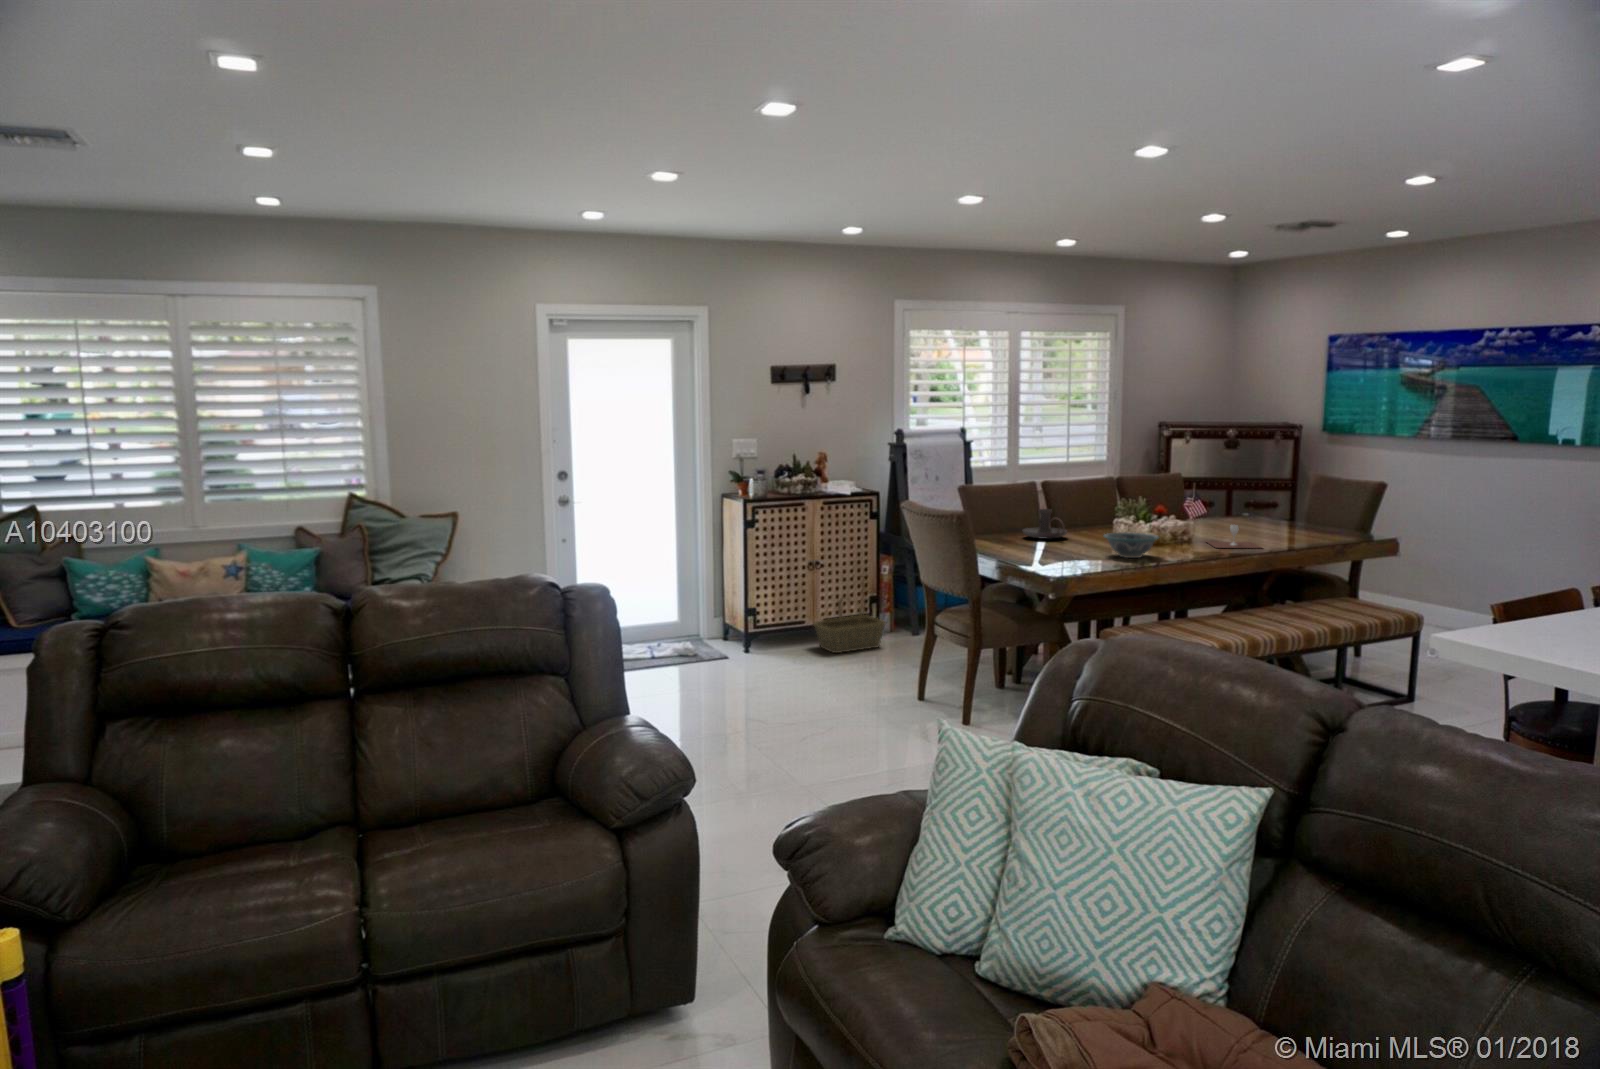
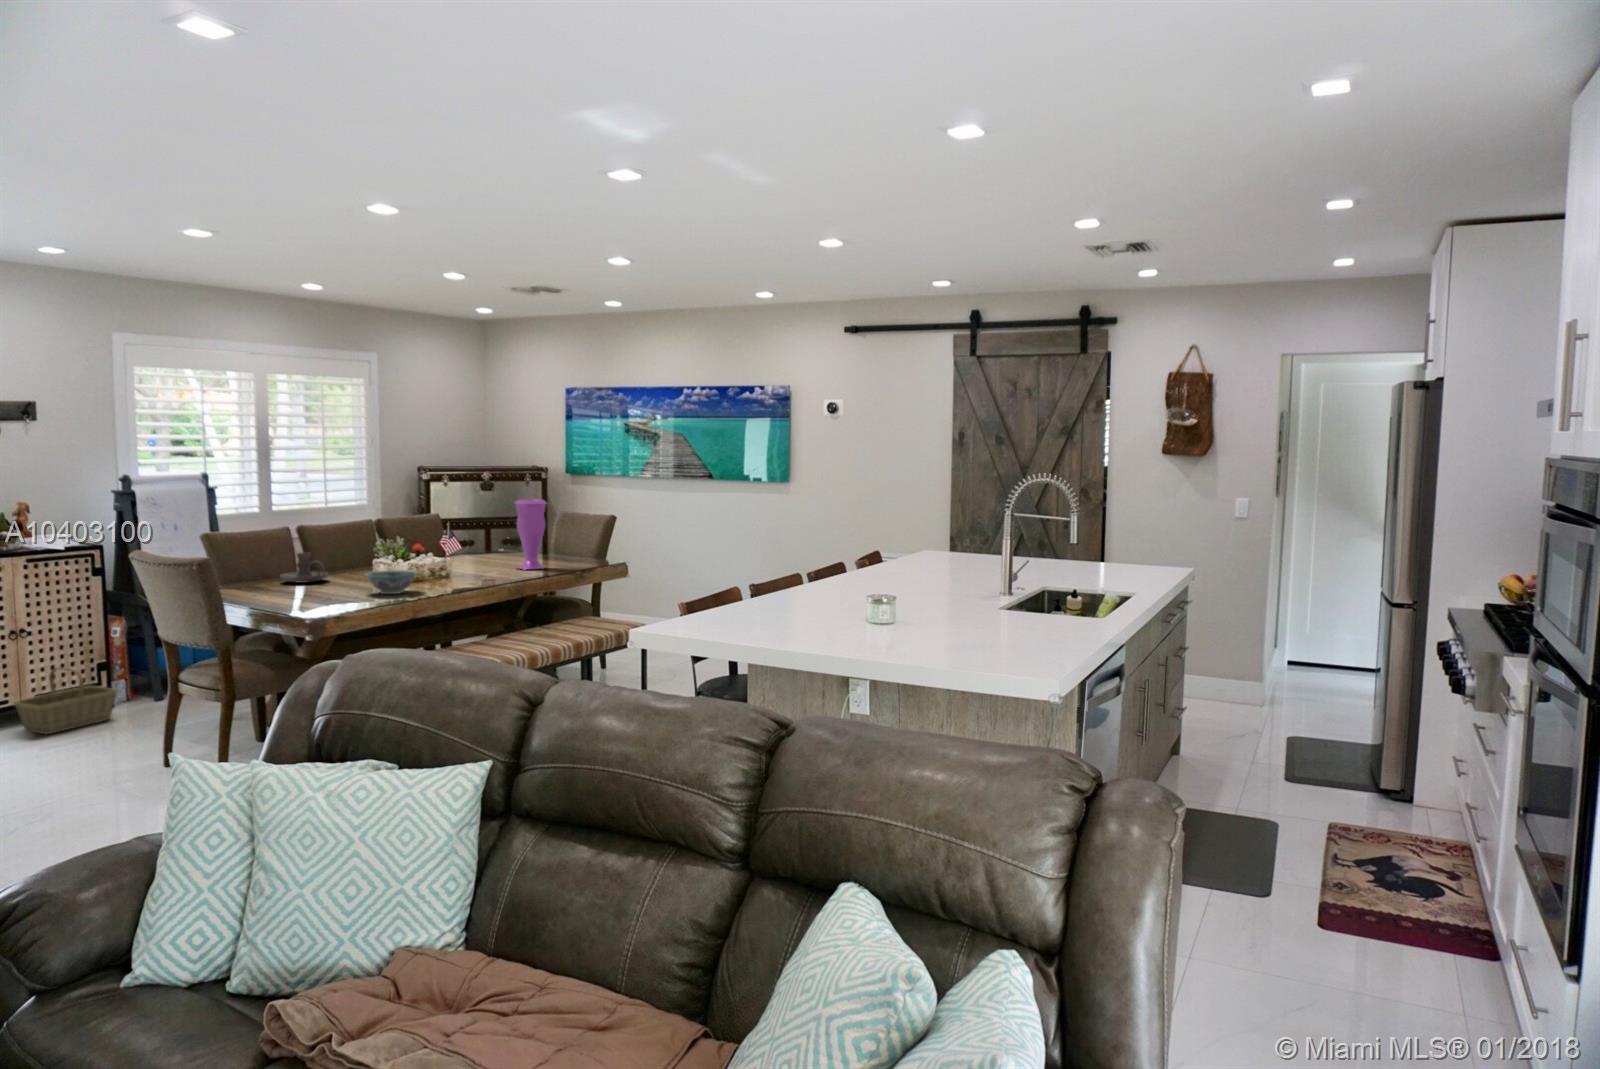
vase: none [1265,459,1309,540] -> present [515,499,547,569]
wine glass: present [1206,524,1260,548] -> none [463,558,514,580]

